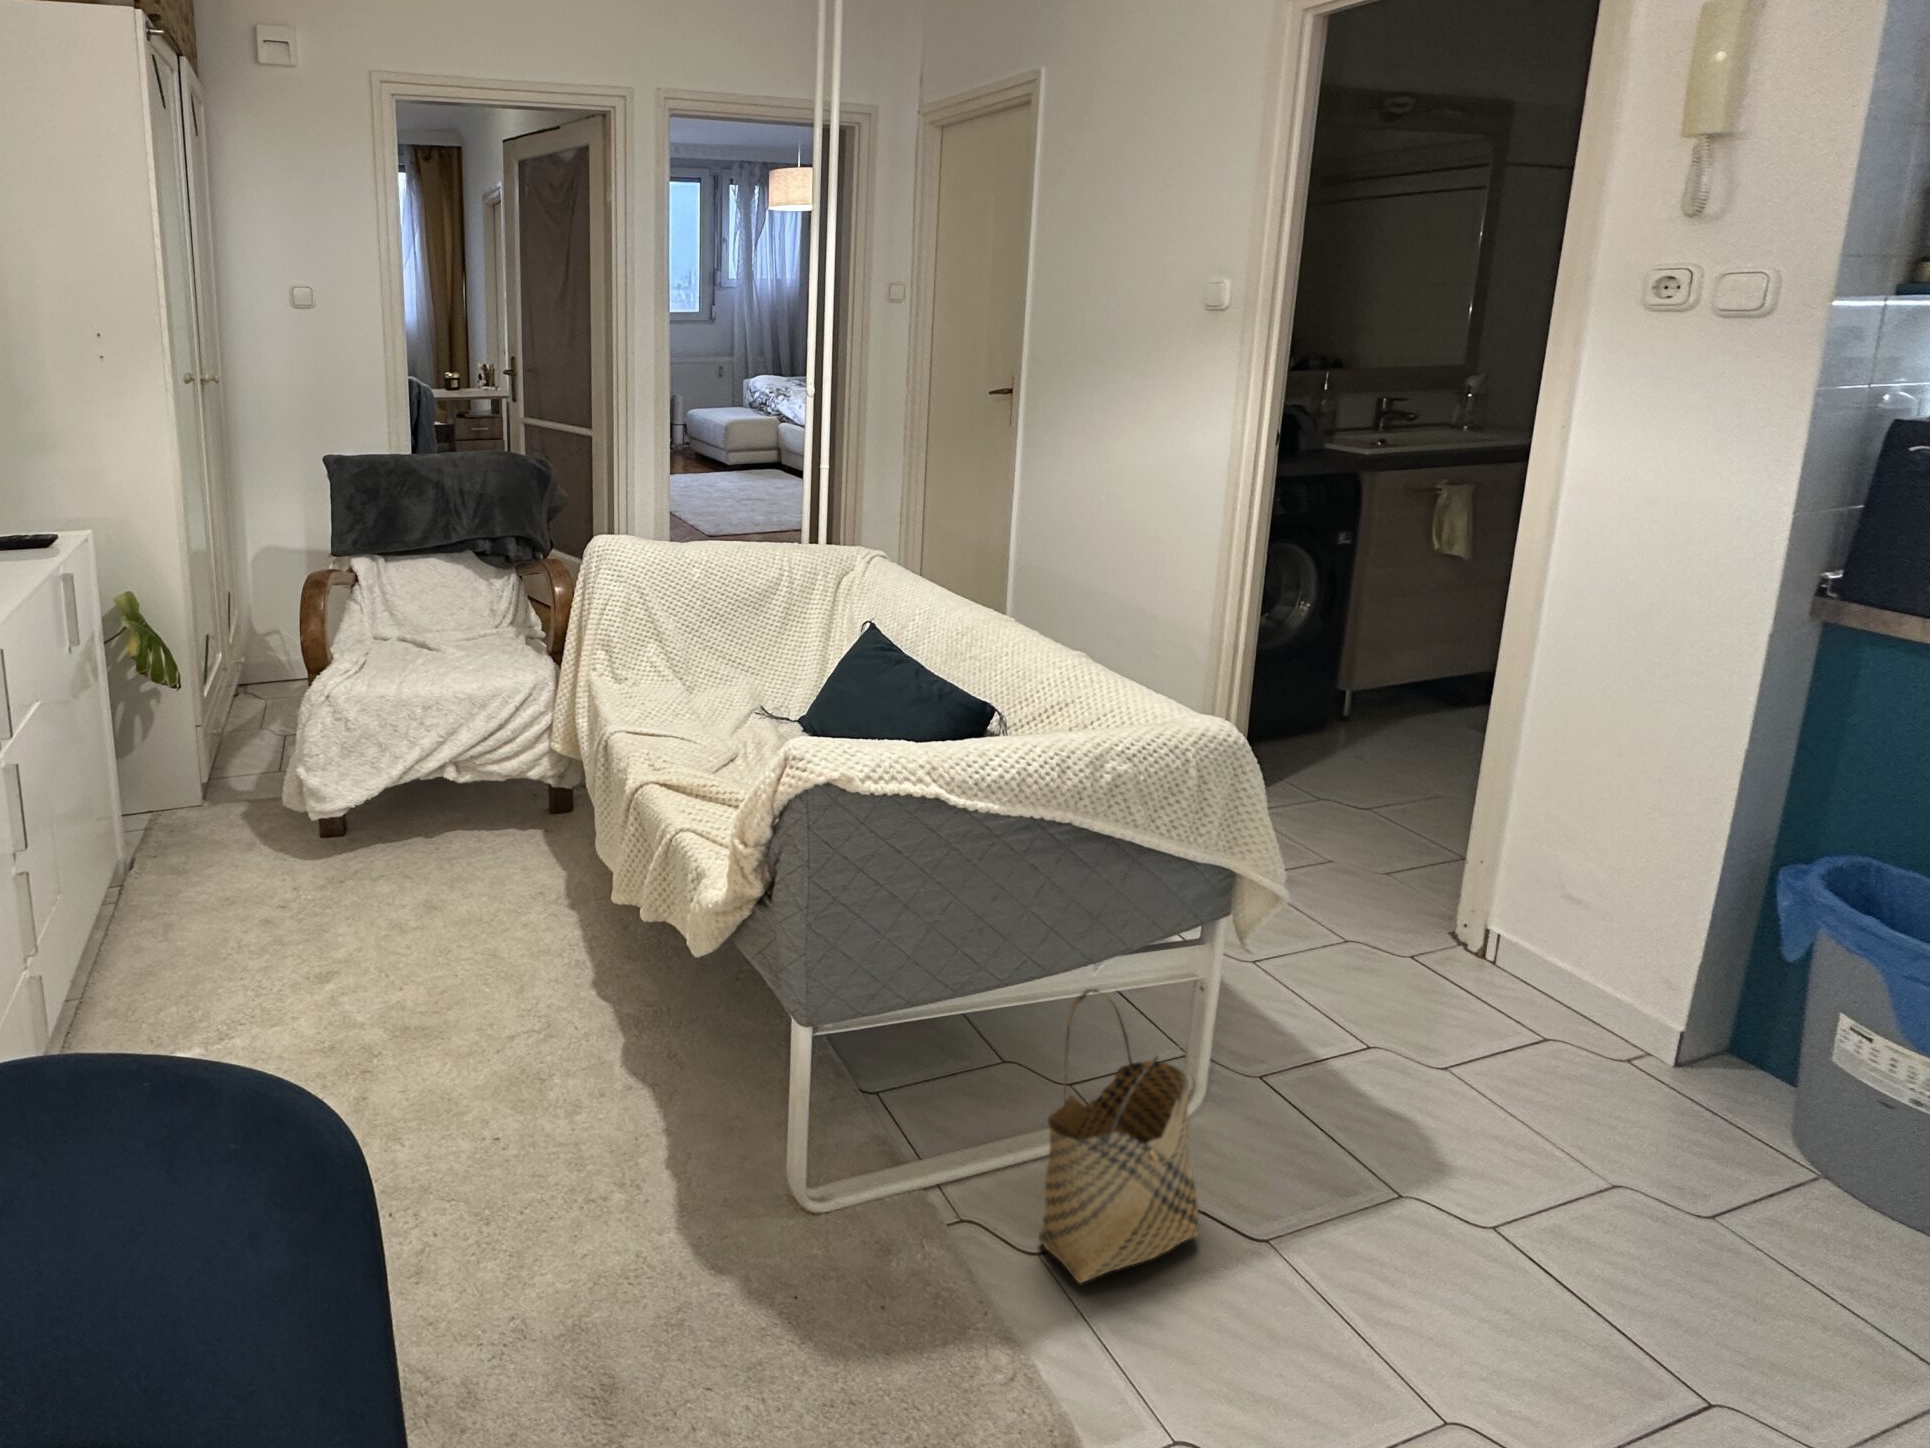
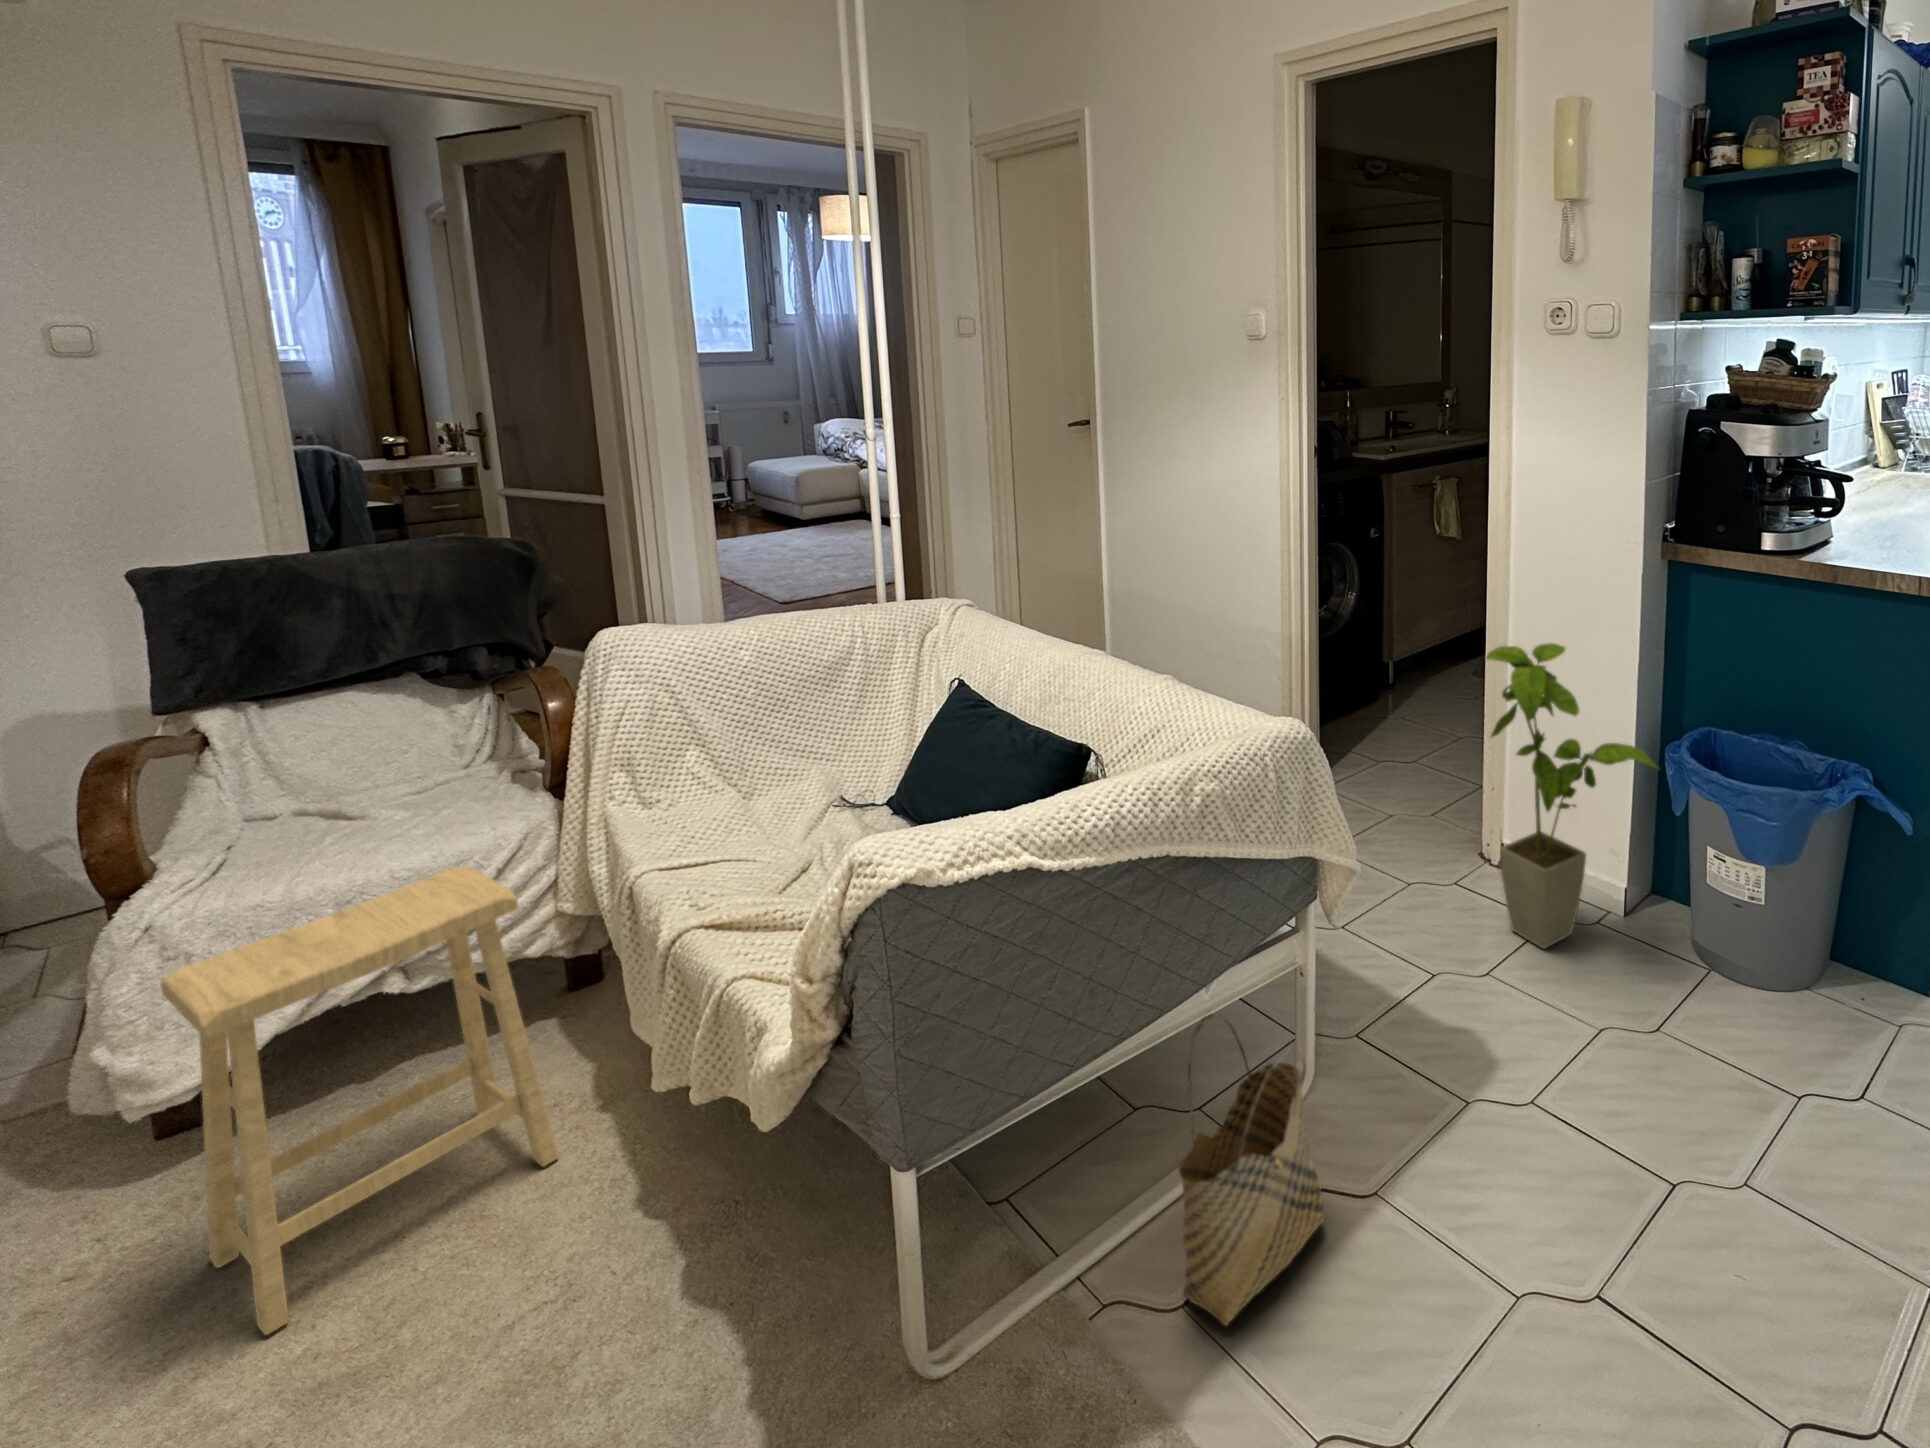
house plant: none [1485,692,1756,1064] -> present [1486,643,1658,948]
footstool: none [338,700,543,988] -> present [160,866,558,1335]

